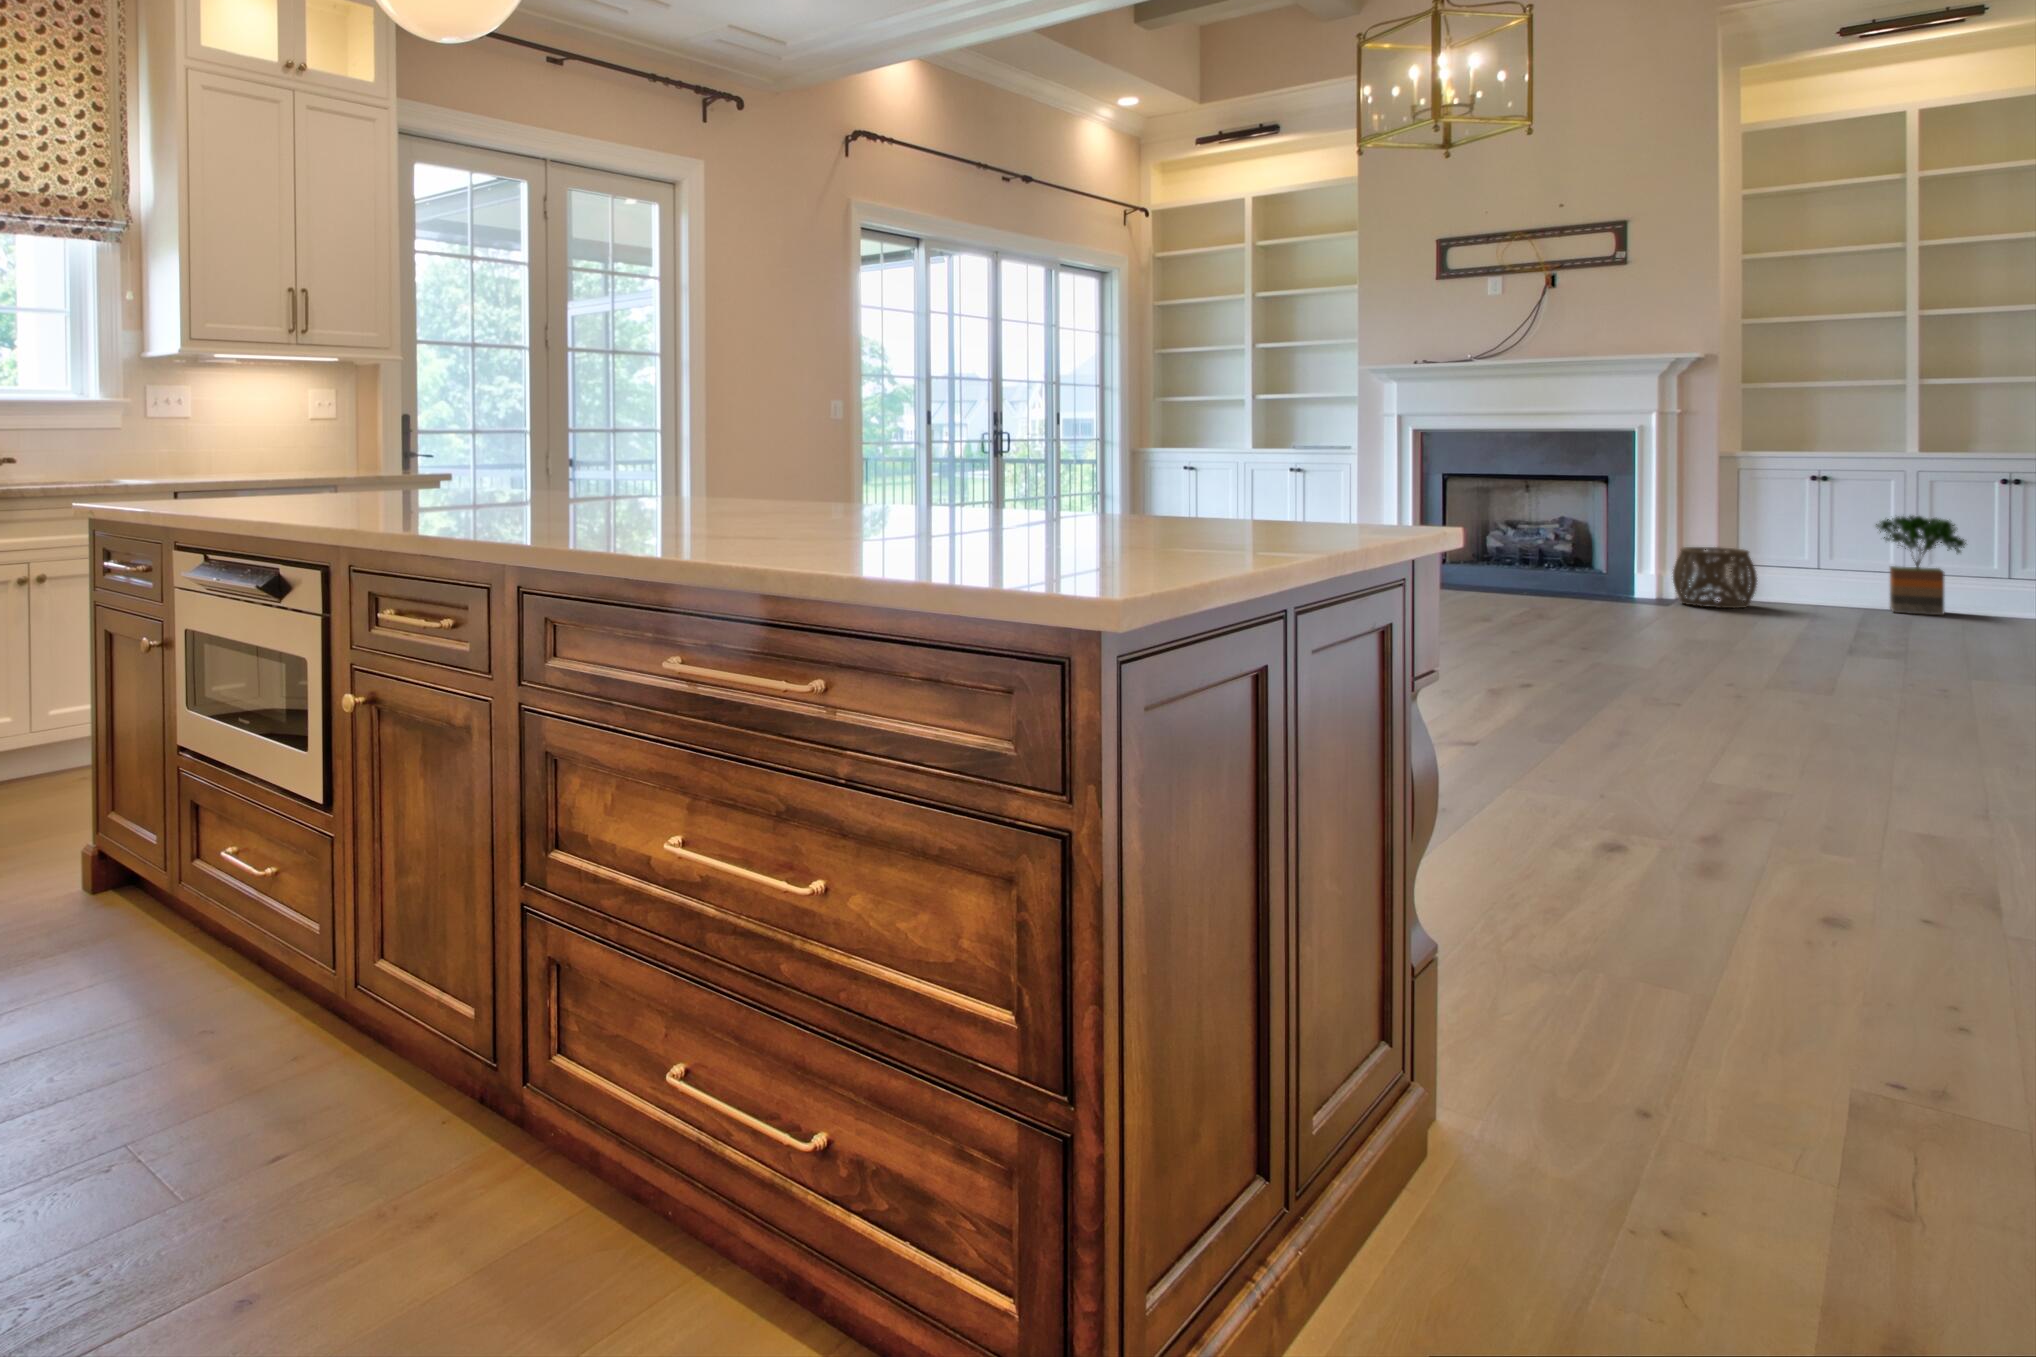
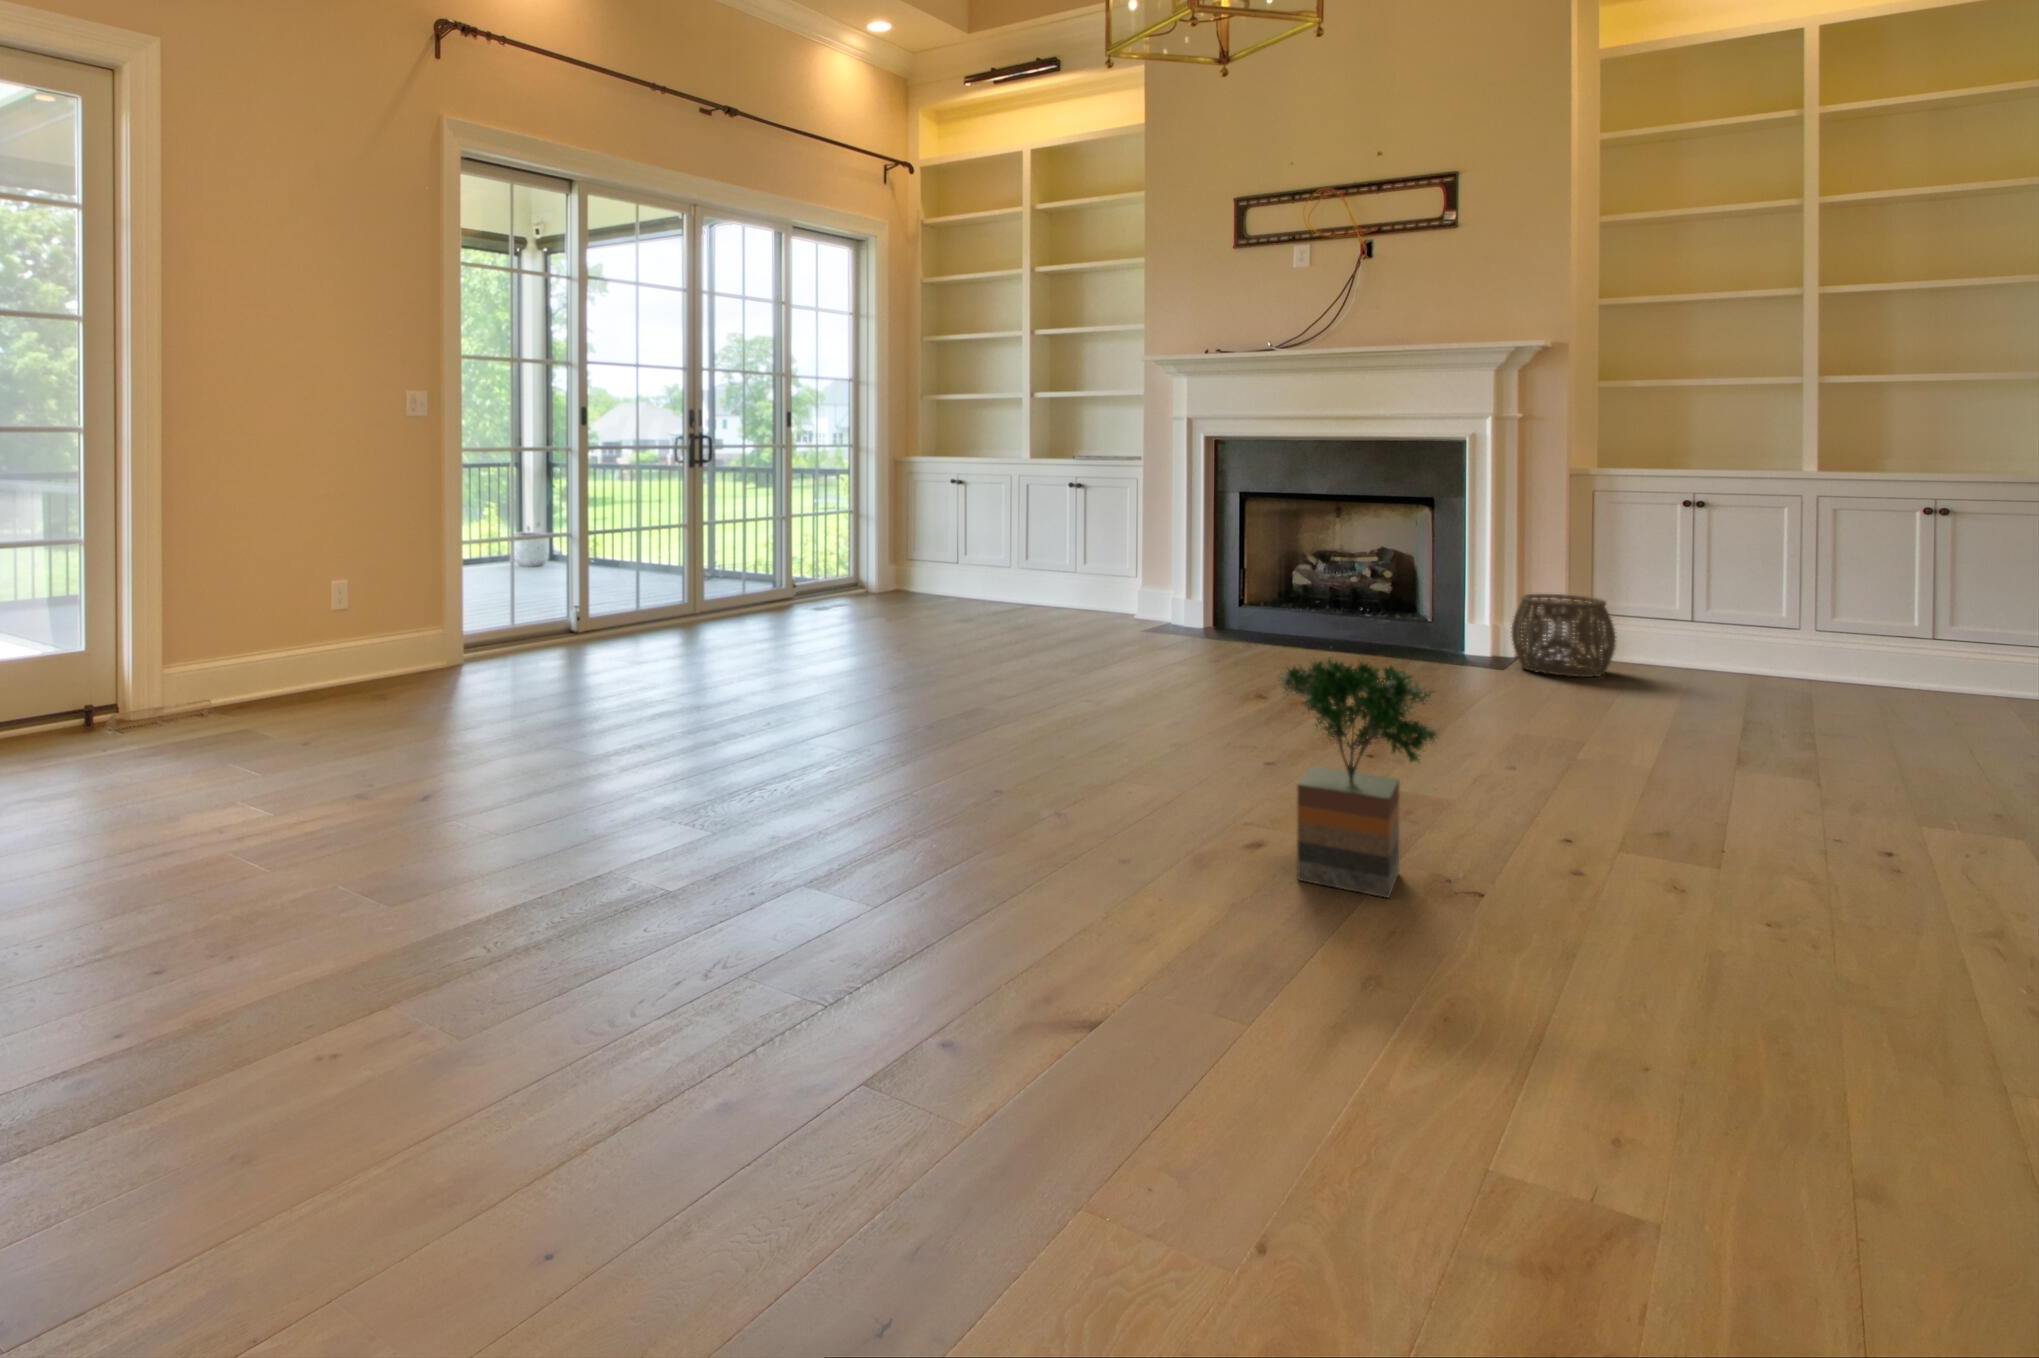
potted tree: present [1876,516,1966,615] -> present [1279,659,1440,898]

